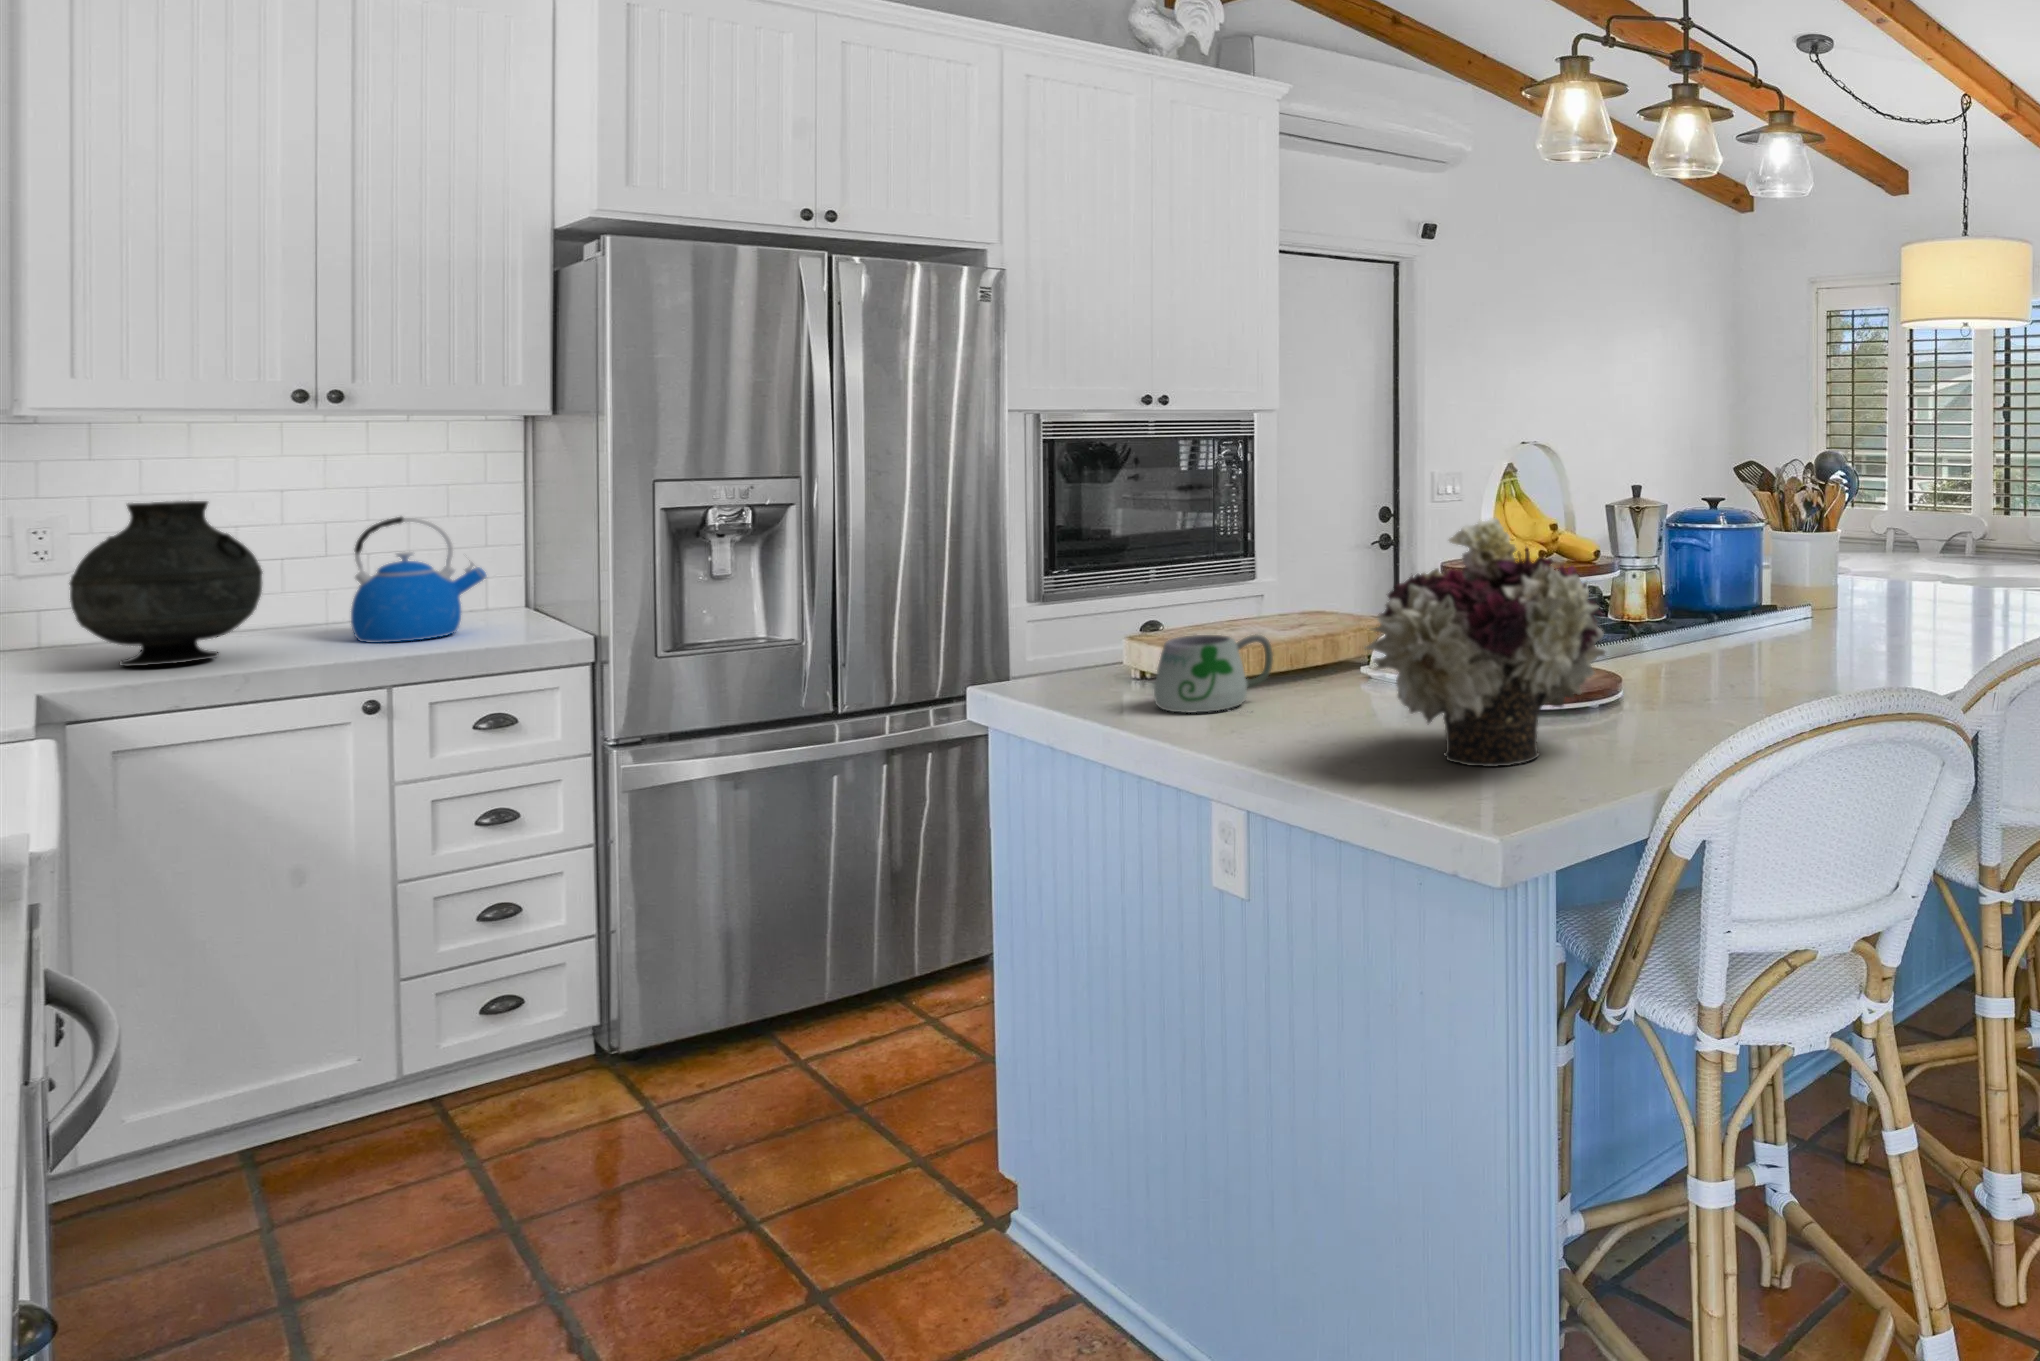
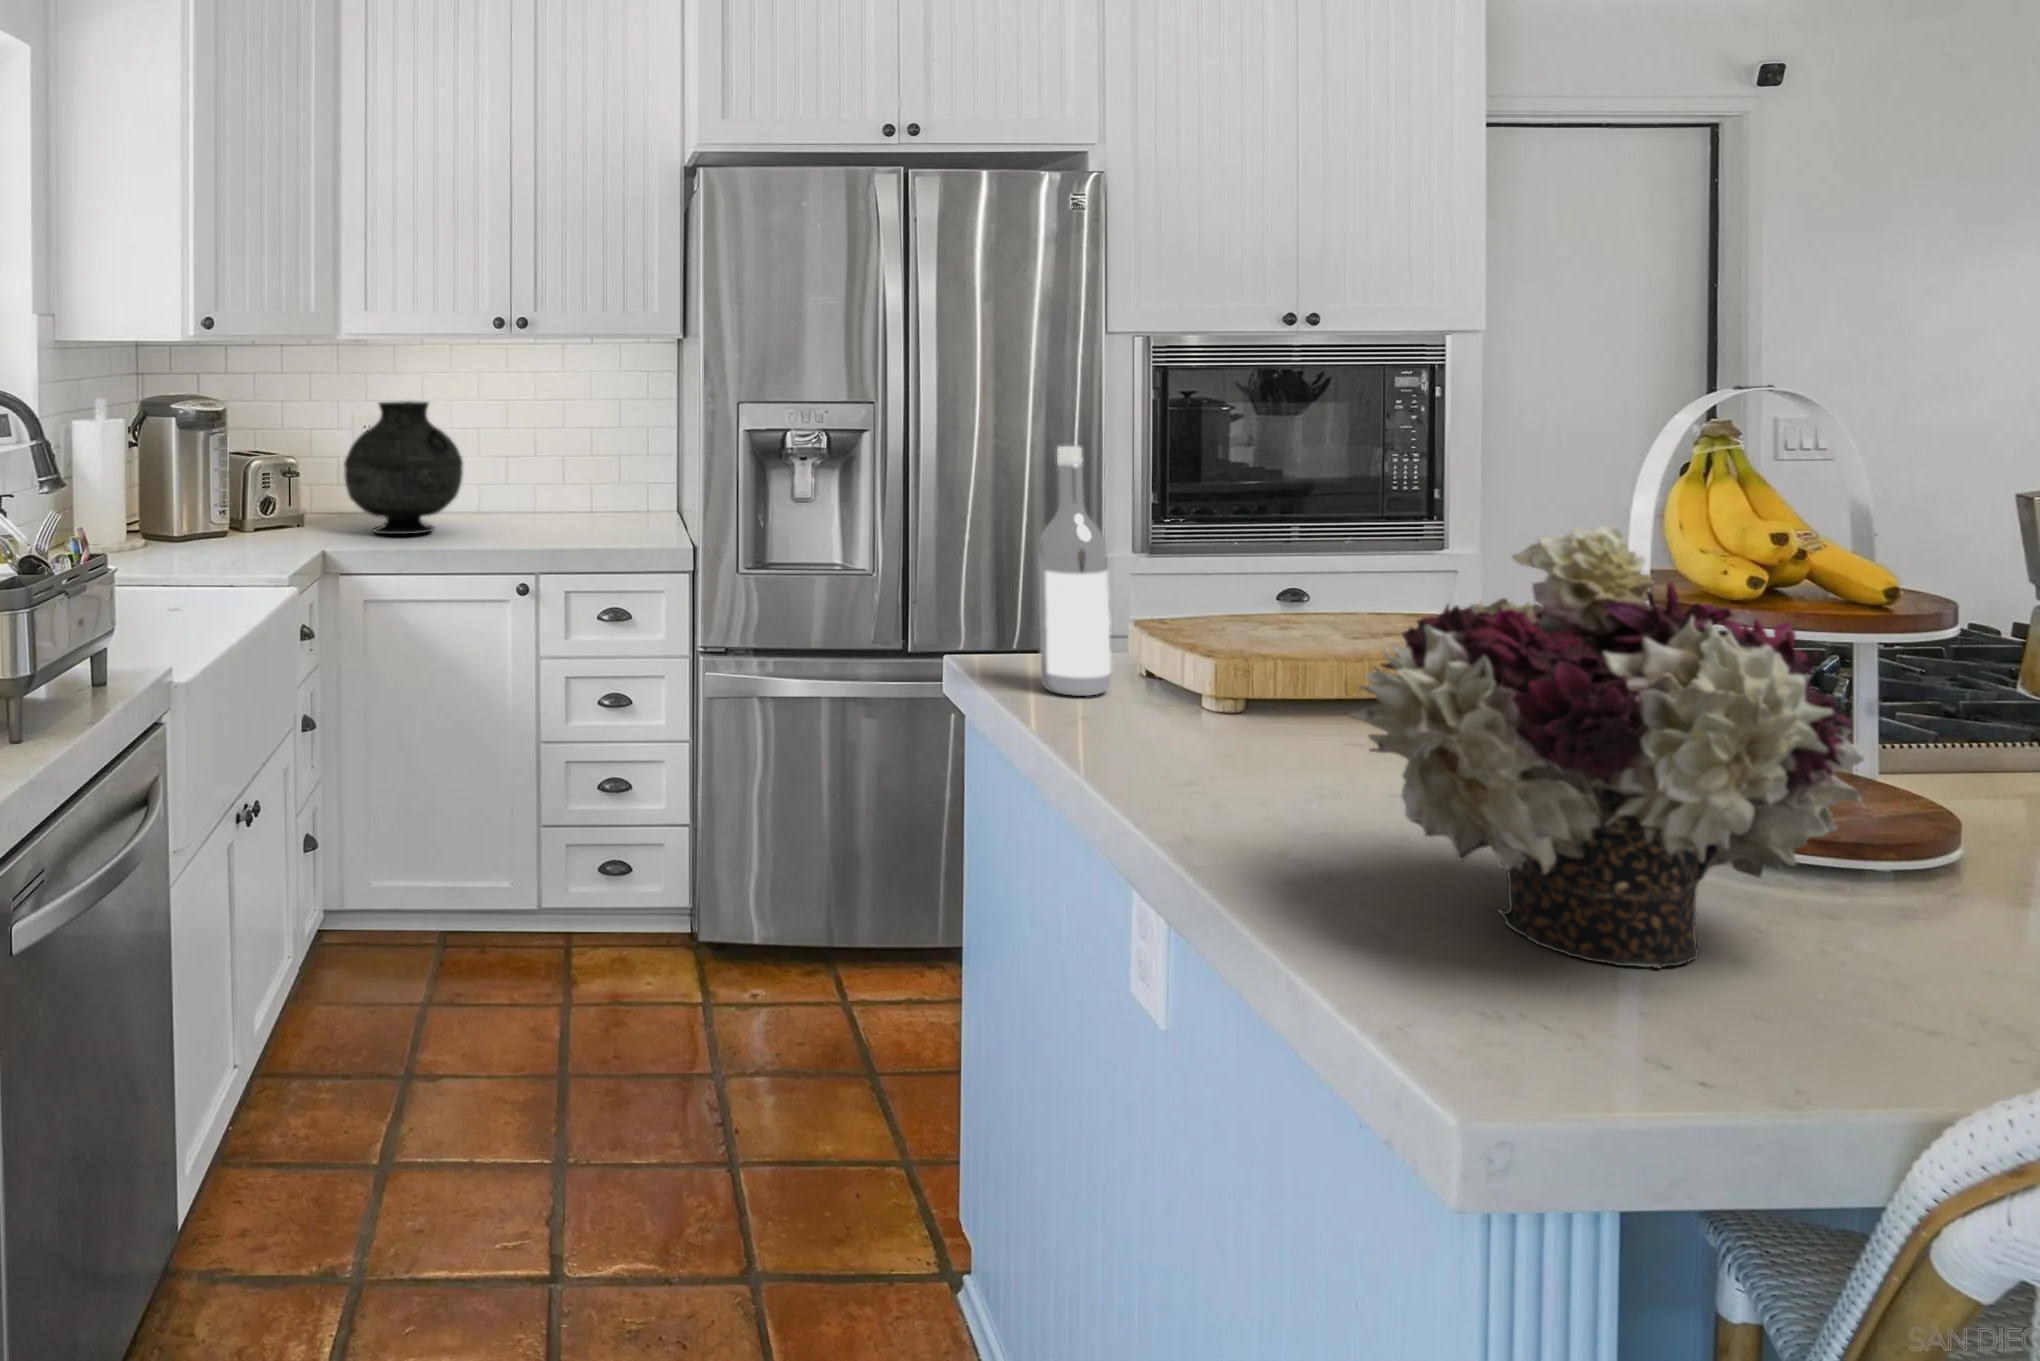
wine bottle: none [1070,500,1127,696] -> present [1038,446,1111,696]
kettle: present [351,517,486,643] -> none [529,420,626,531]
mug: present [1154,635,1273,713] -> none [1122,637,1295,763]

